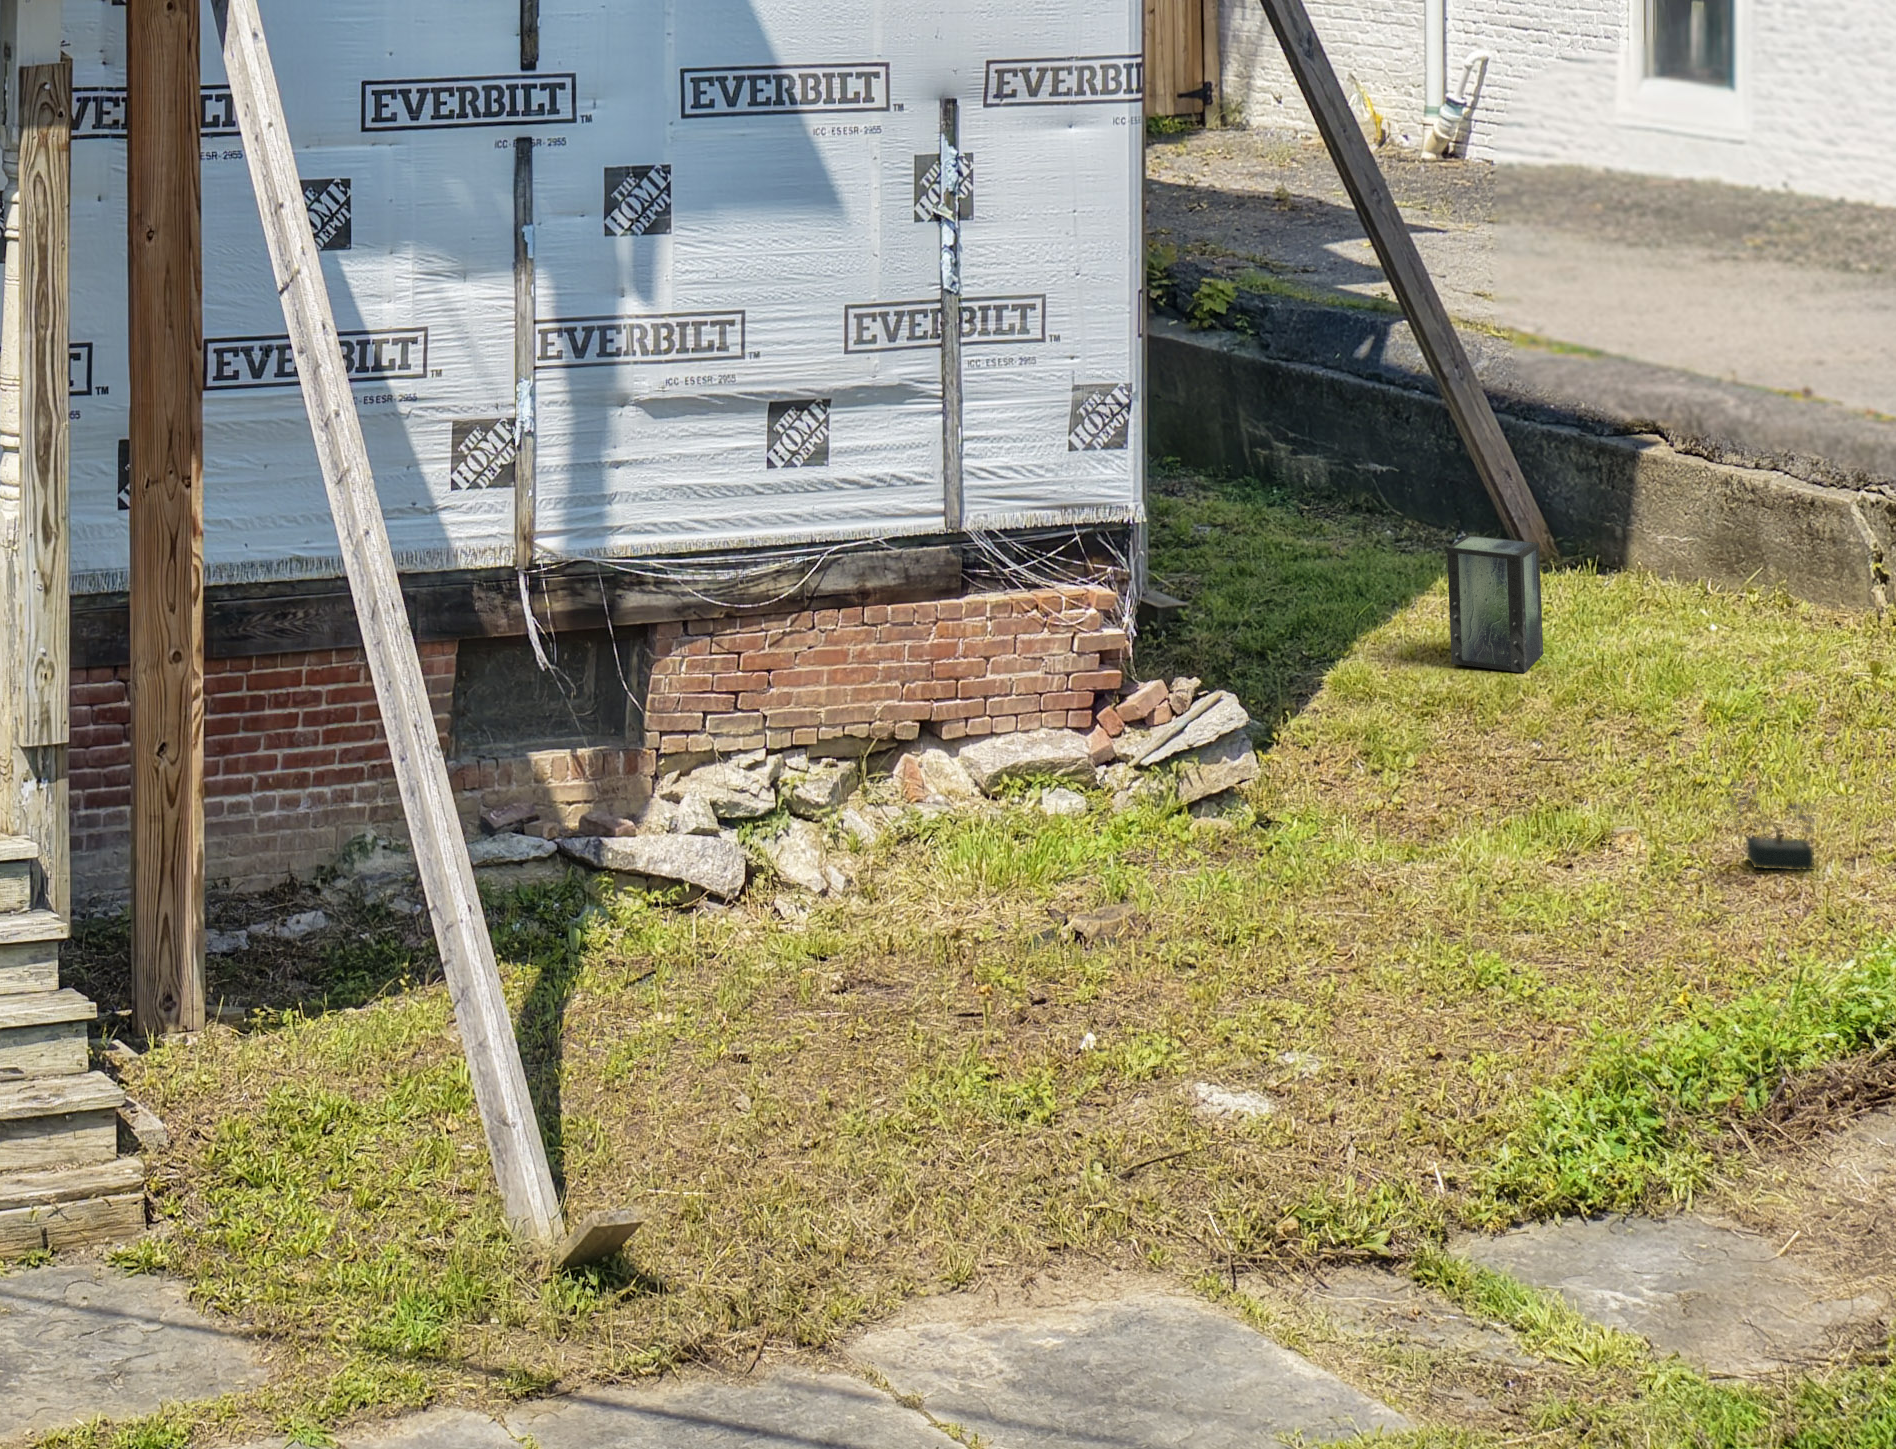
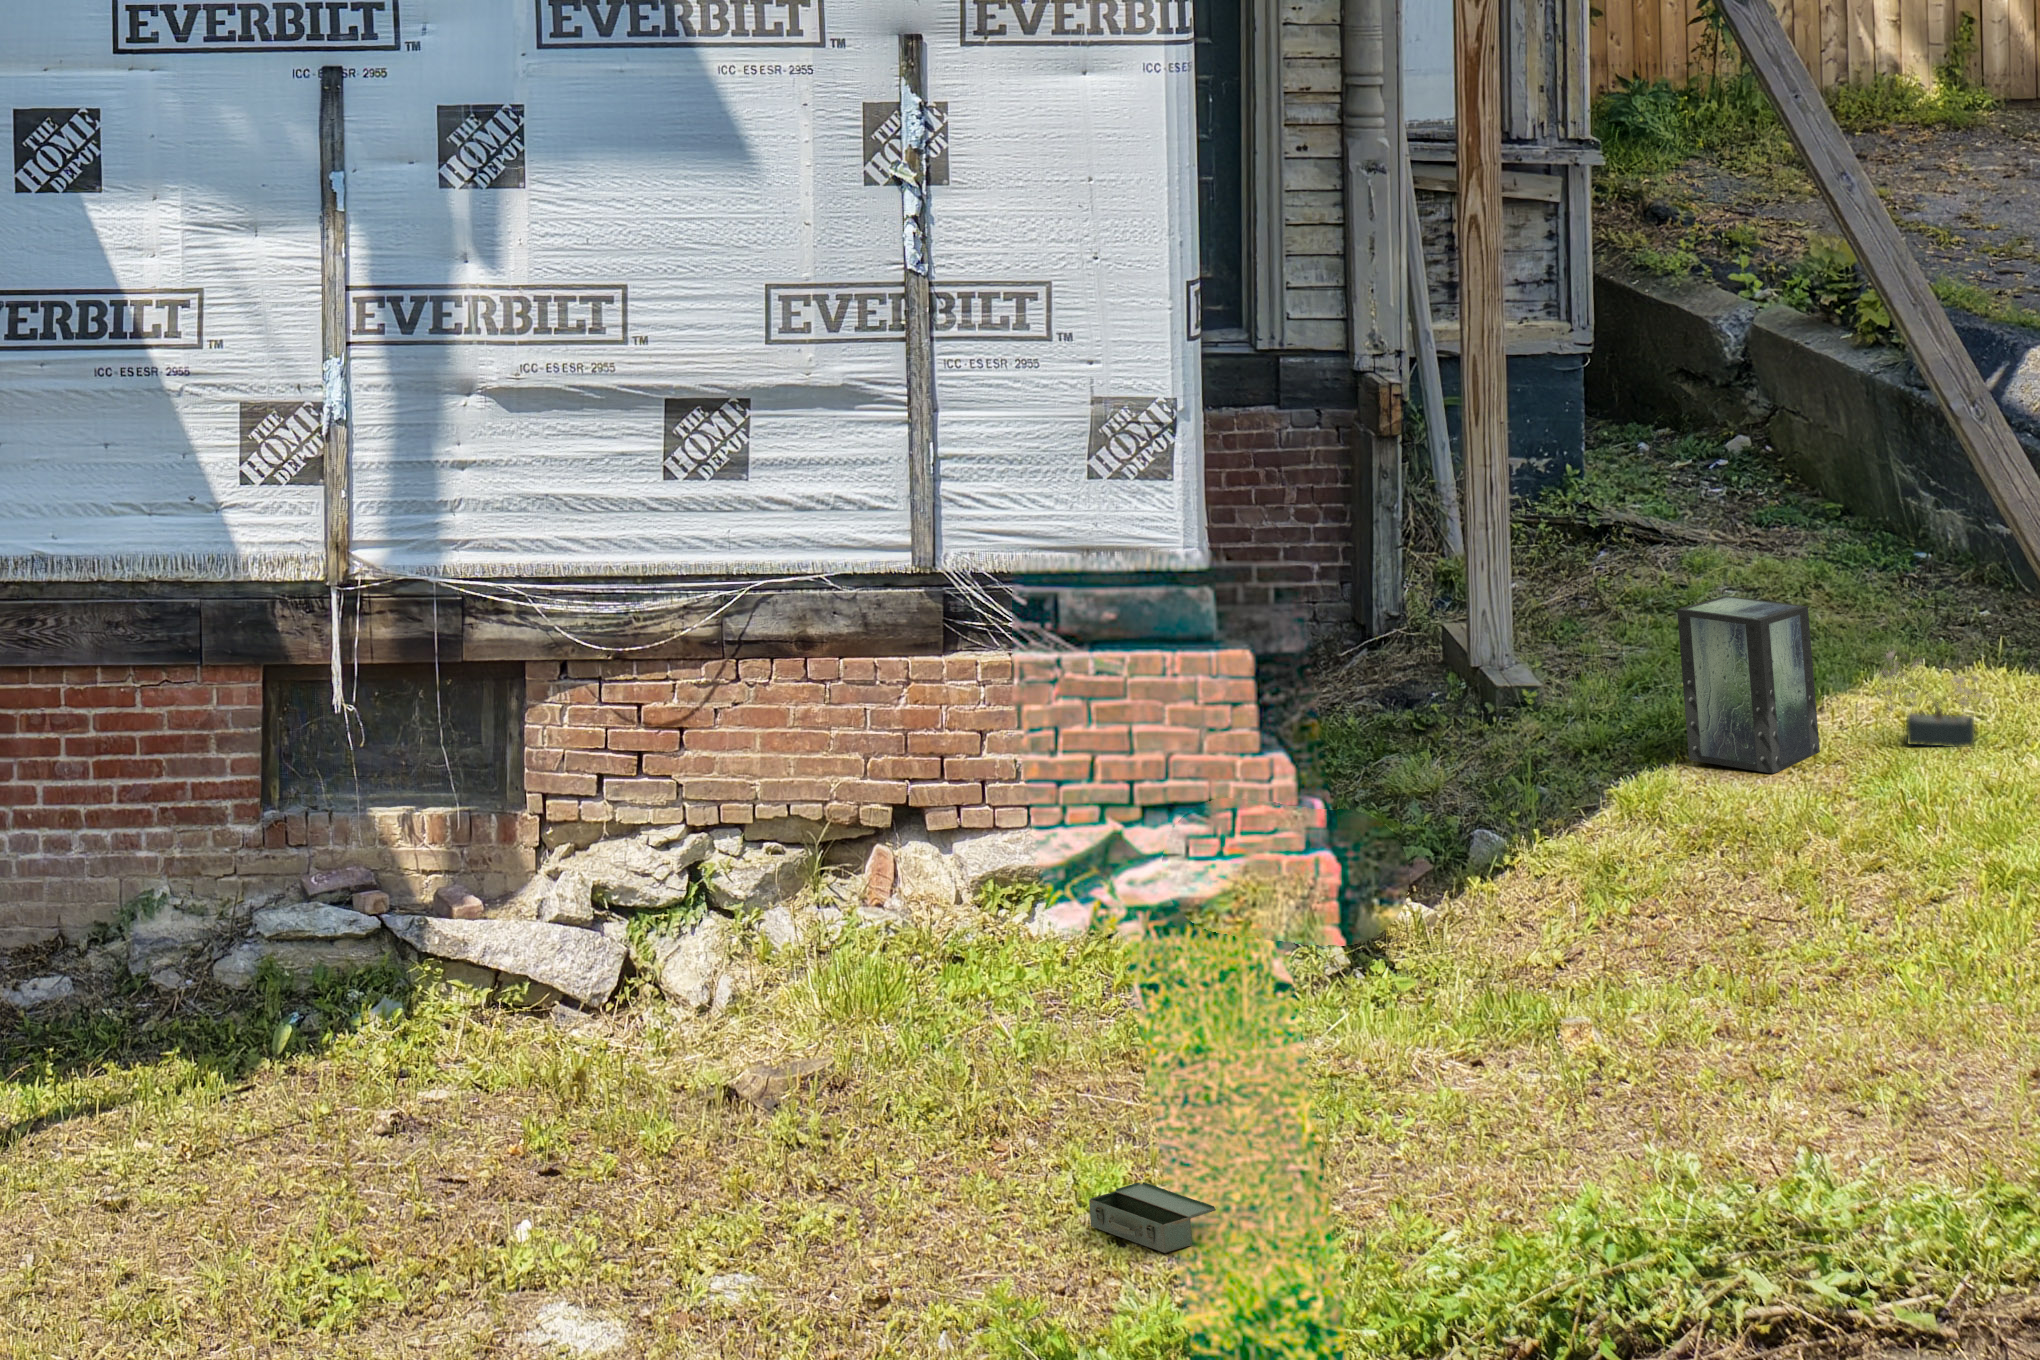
decorative plant: present [1724,783,1825,870] -> present [1880,652,1988,747]
toolbox: none [1352,1025,1454,1080] -> present [1089,1182,1216,1253]

